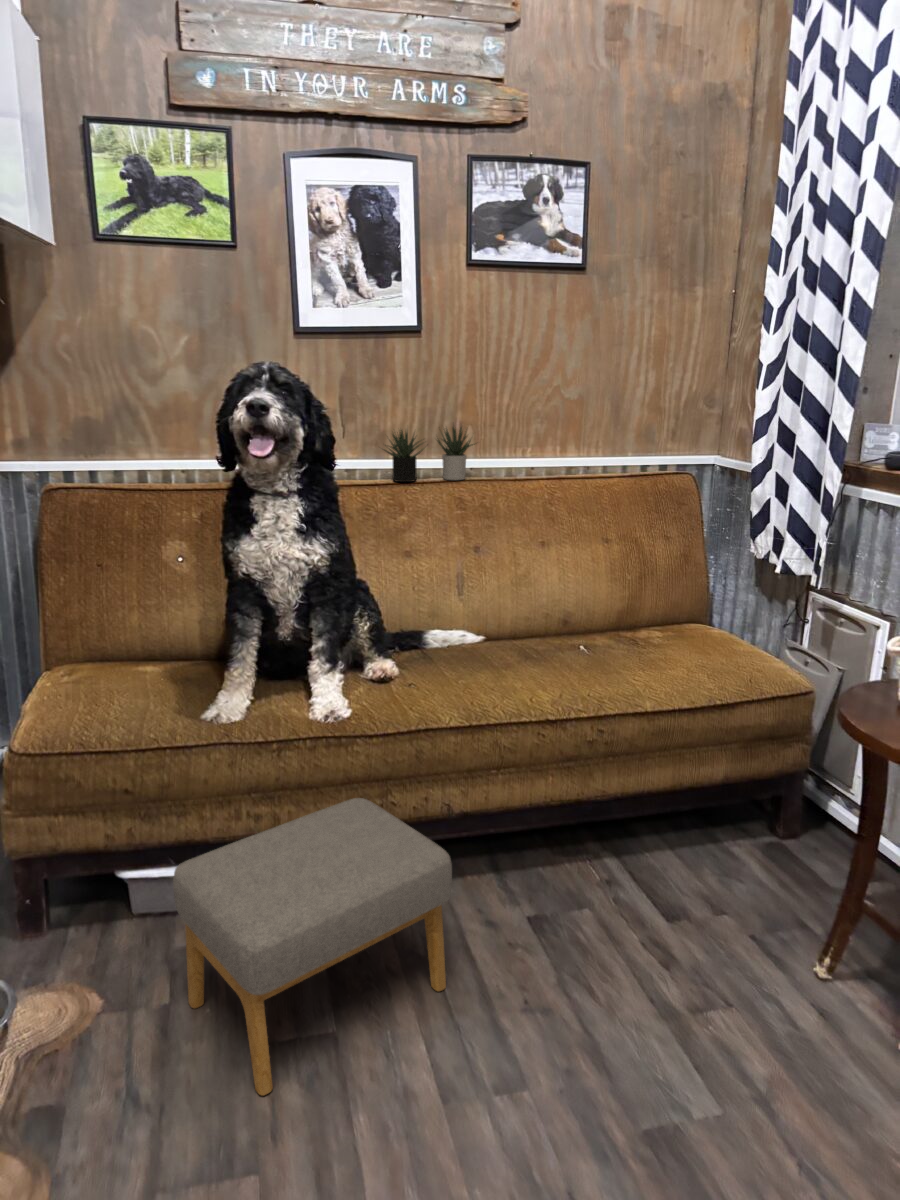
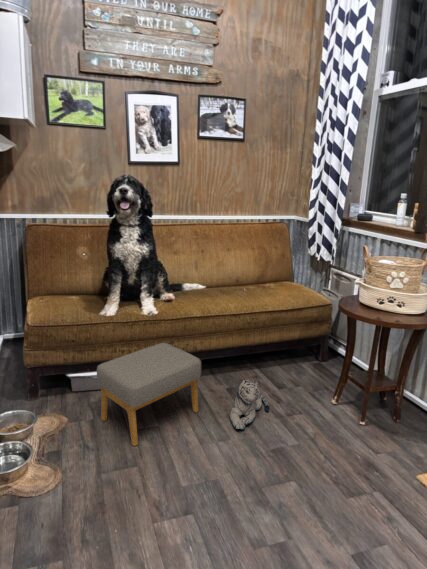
succulent plant: present [384,426,475,482] -> none [163,200,204,224]
plush toy: none [528,911,639,1056] -> present [230,380,269,429]

